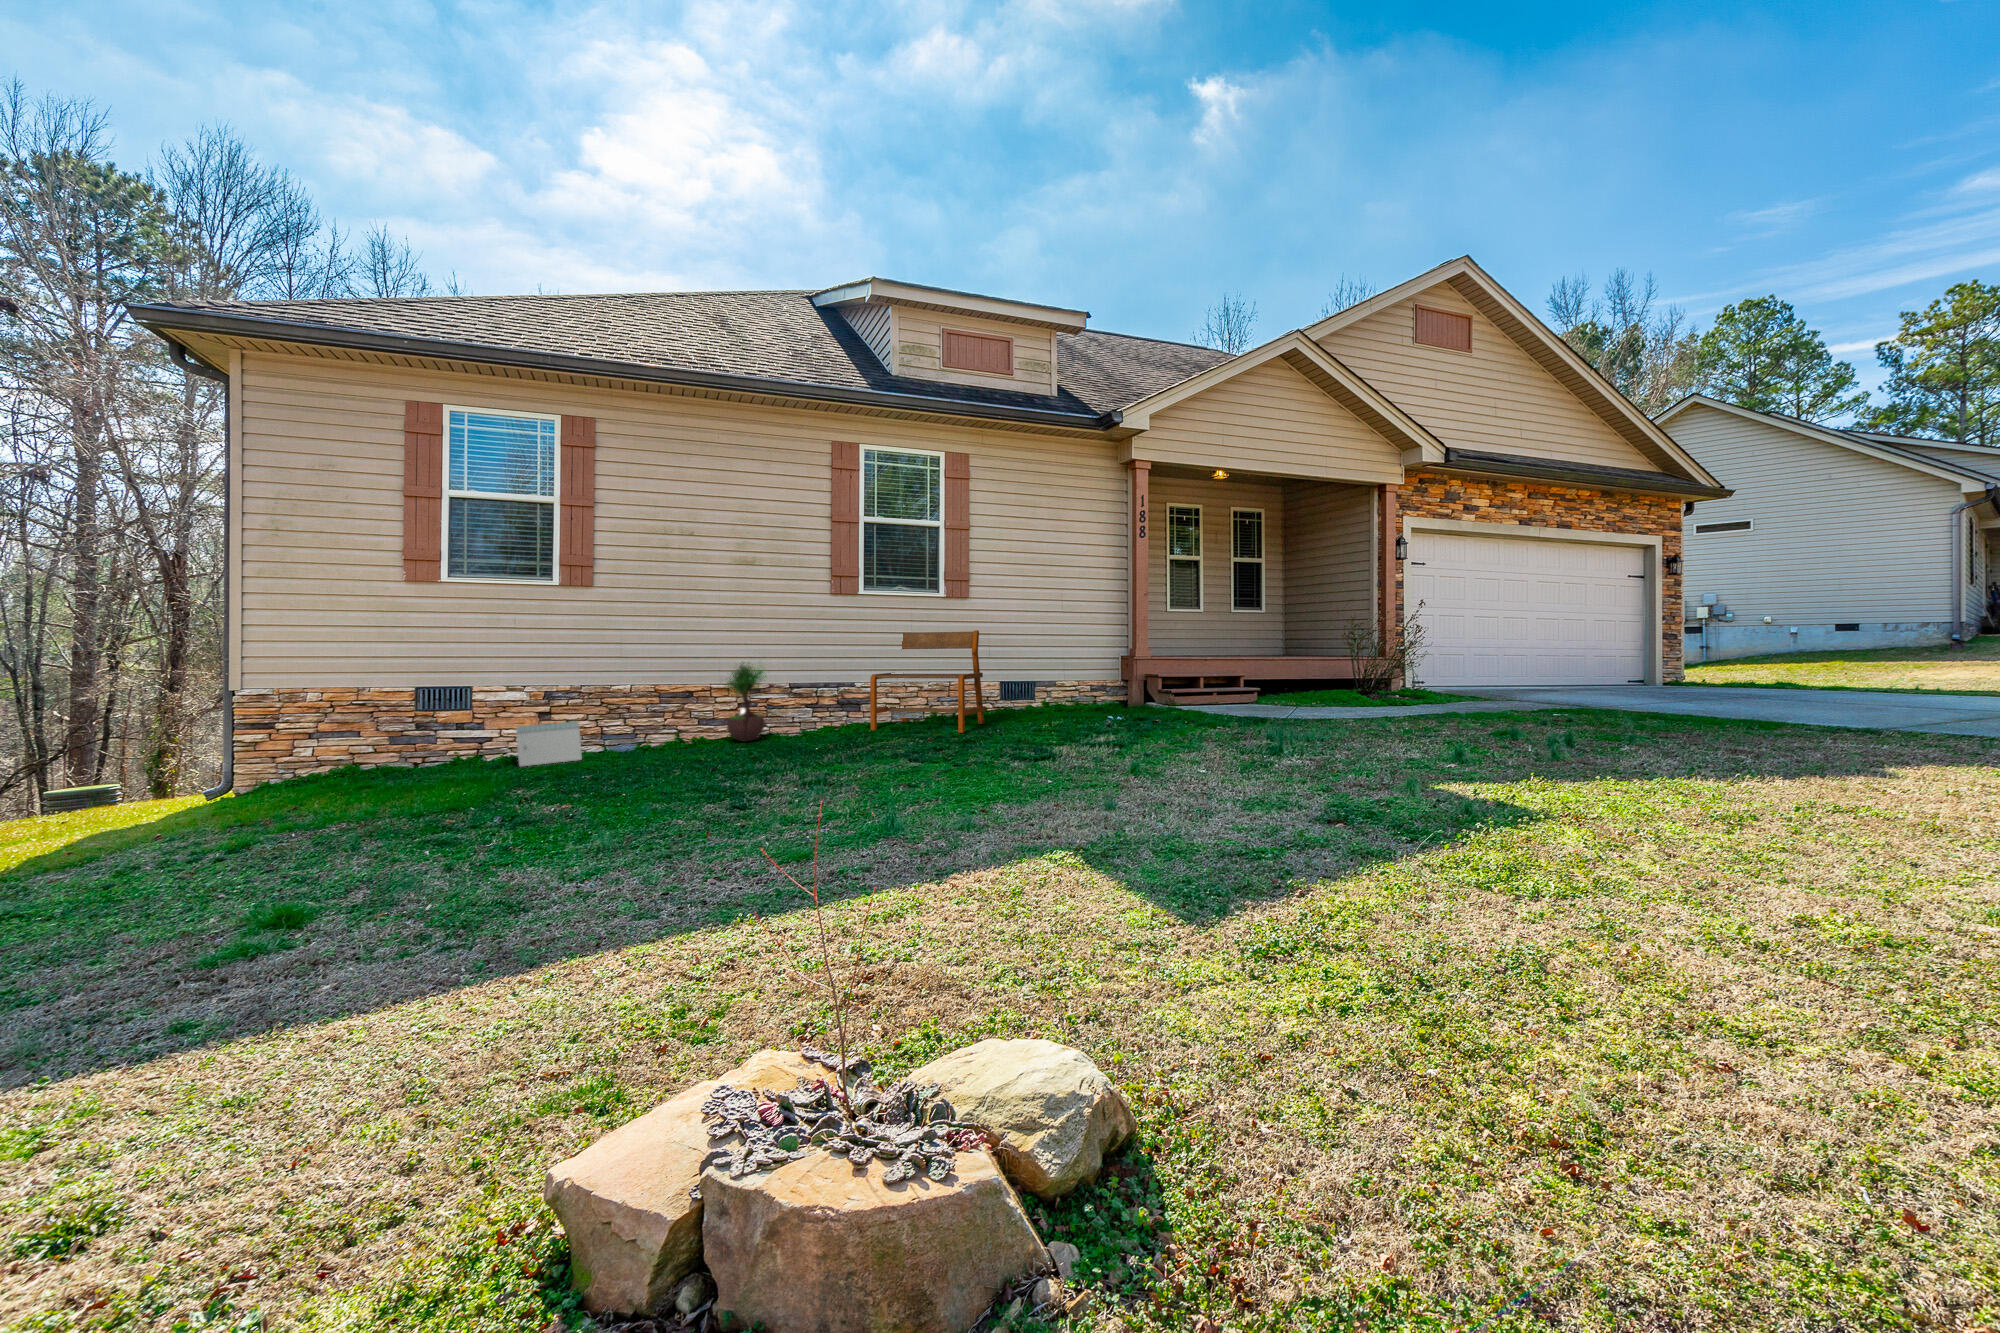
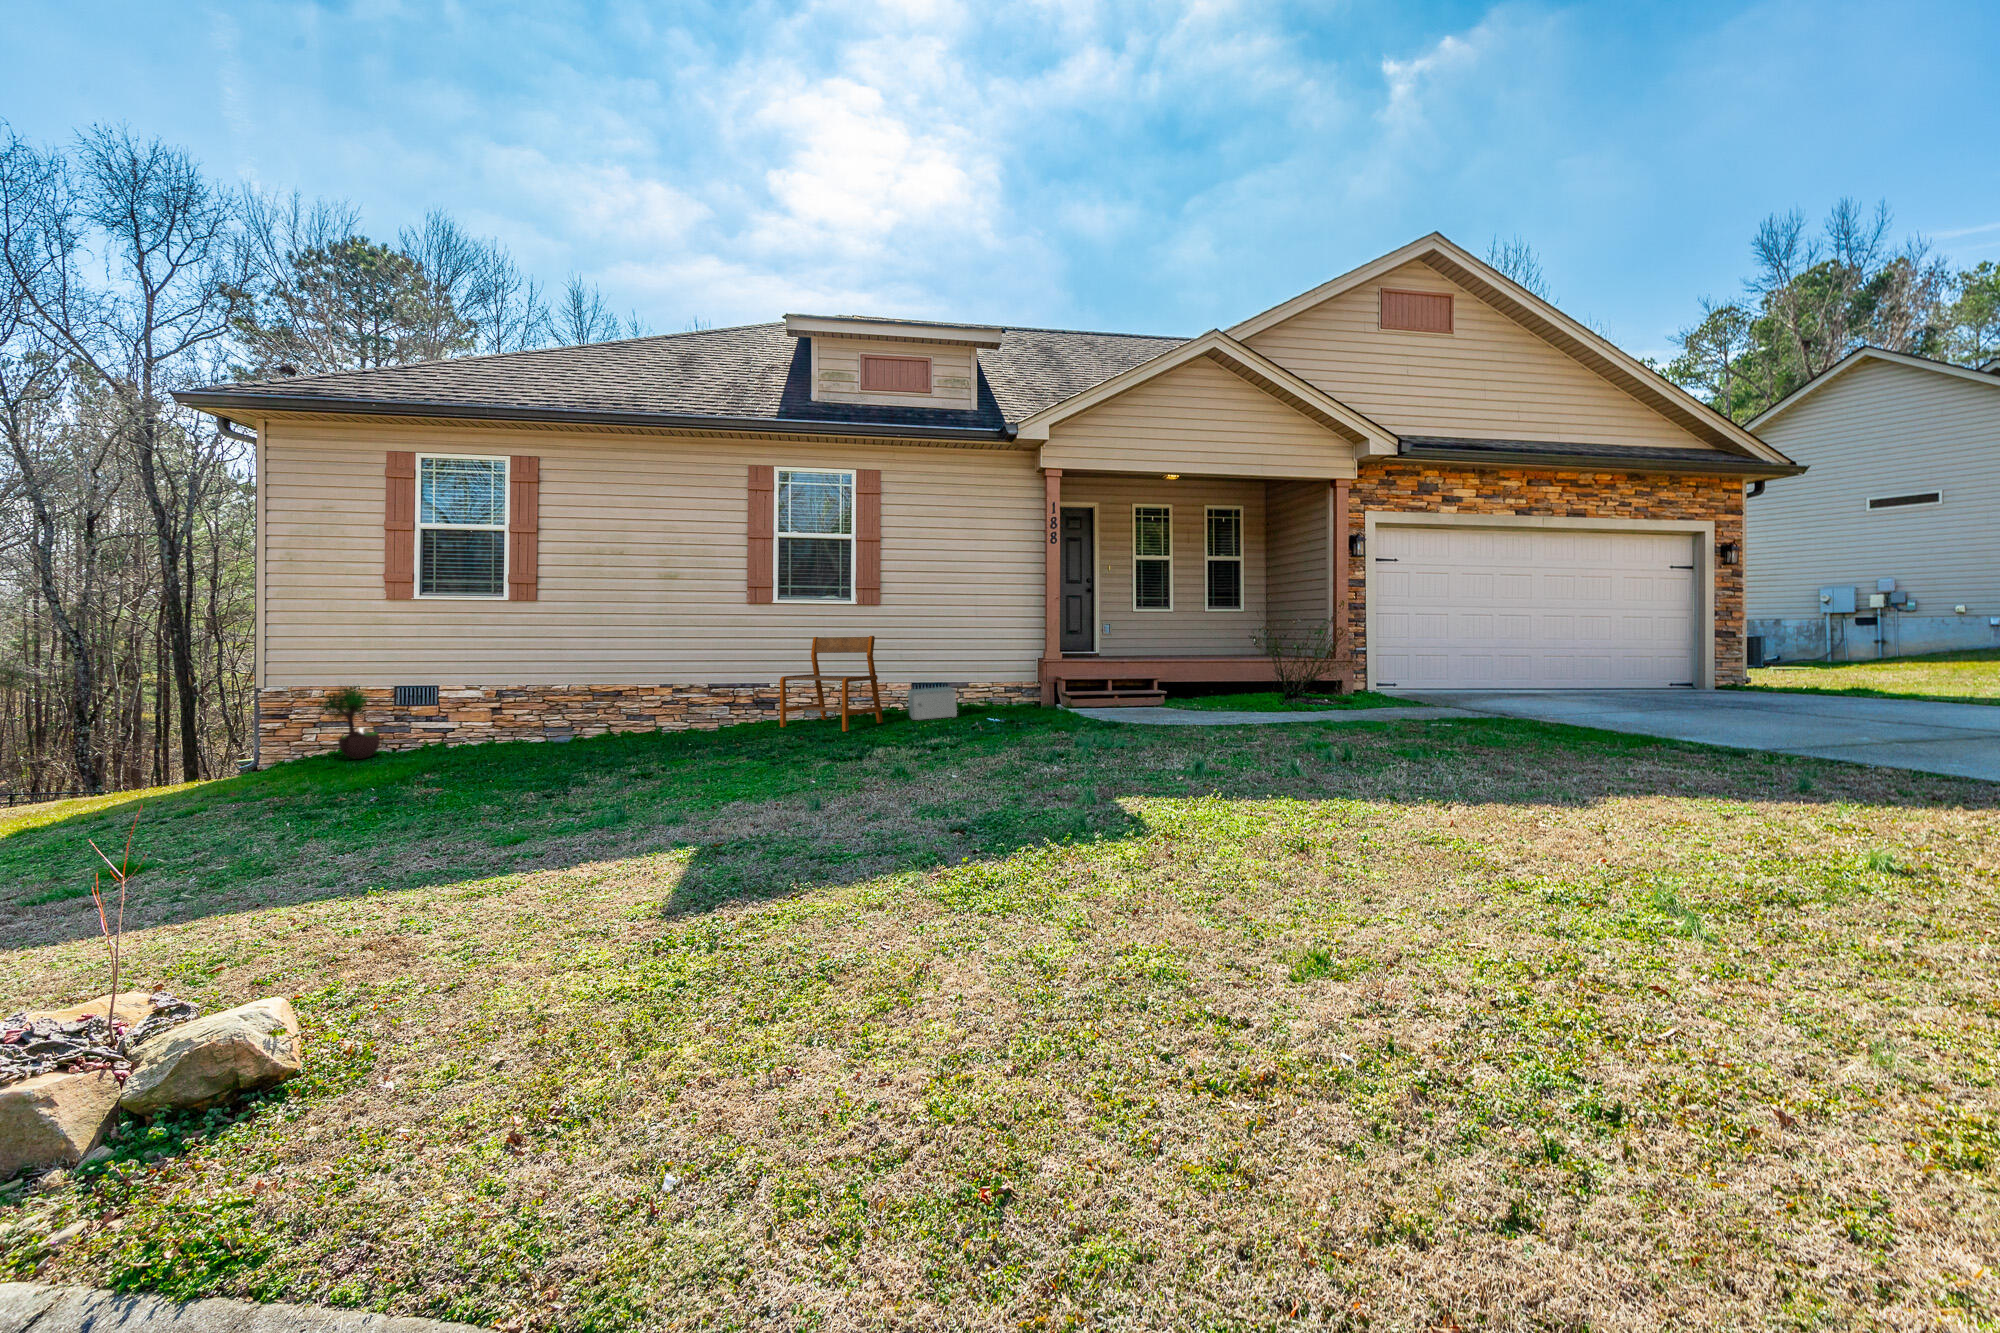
potted tree: present [725,662,766,742] -> present [319,685,380,759]
storage box: present [516,721,582,766] -> present [908,687,957,720]

